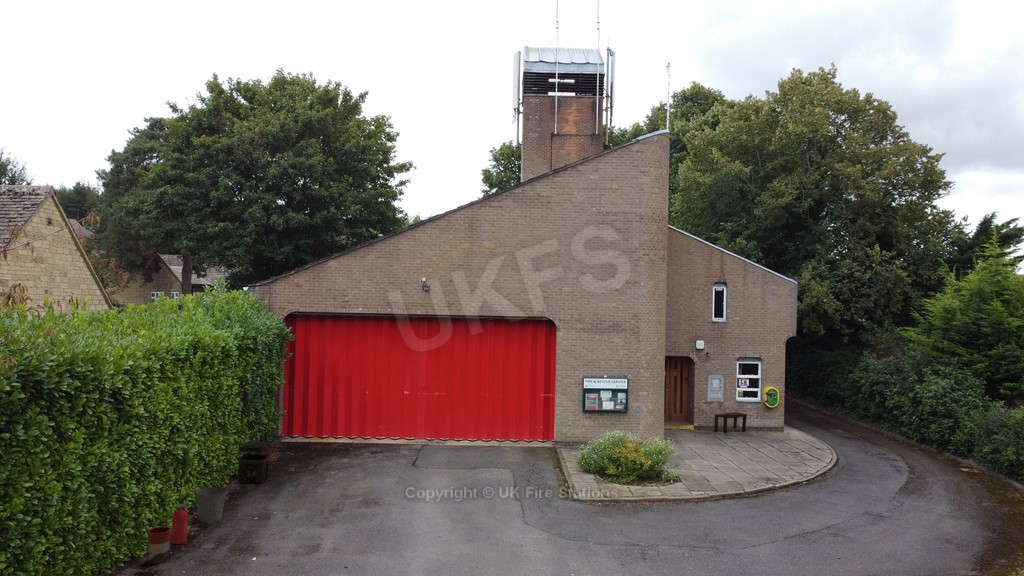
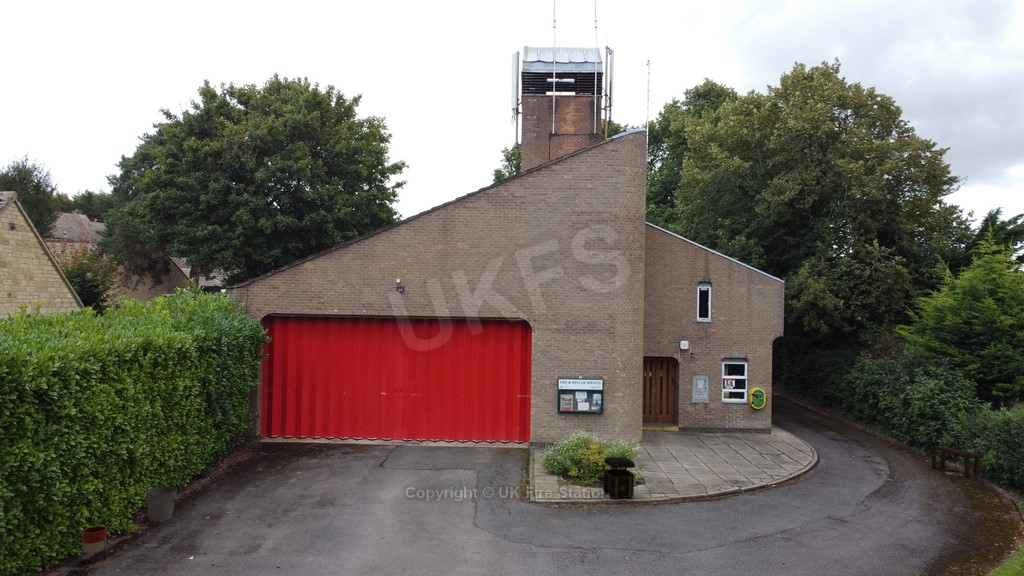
bench: present [714,412,747,433] -> present [931,446,981,477]
toolbox: present [238,442,271,483] -> present [603,457,635,499]
fire extinguisher: present [171,497,189,544] -> none [113,496,133,543]

